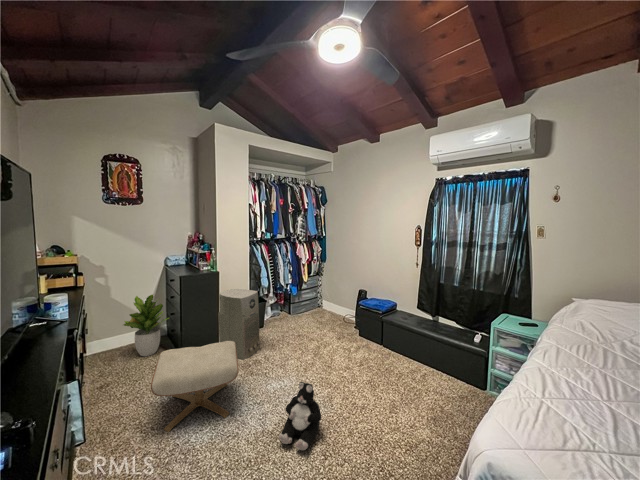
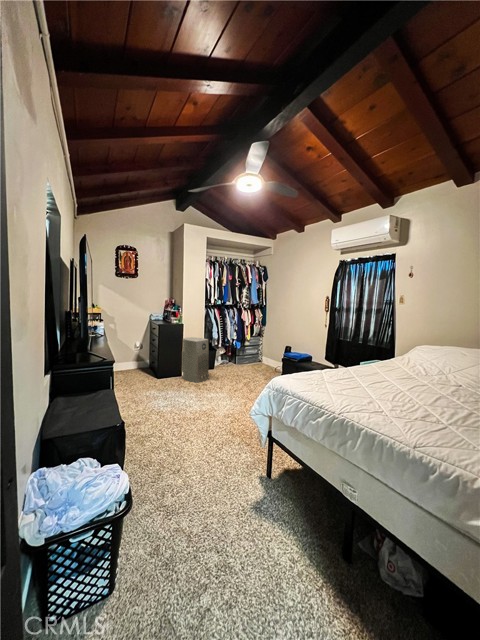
potted plant: present [124,295,169,356] -> none [125,336,152,376]
ottoman: present [151,341,239,432] -> none [143,364,190,405]
plush toy: present [279,382,321,450] -> none [209,384,234,418]

